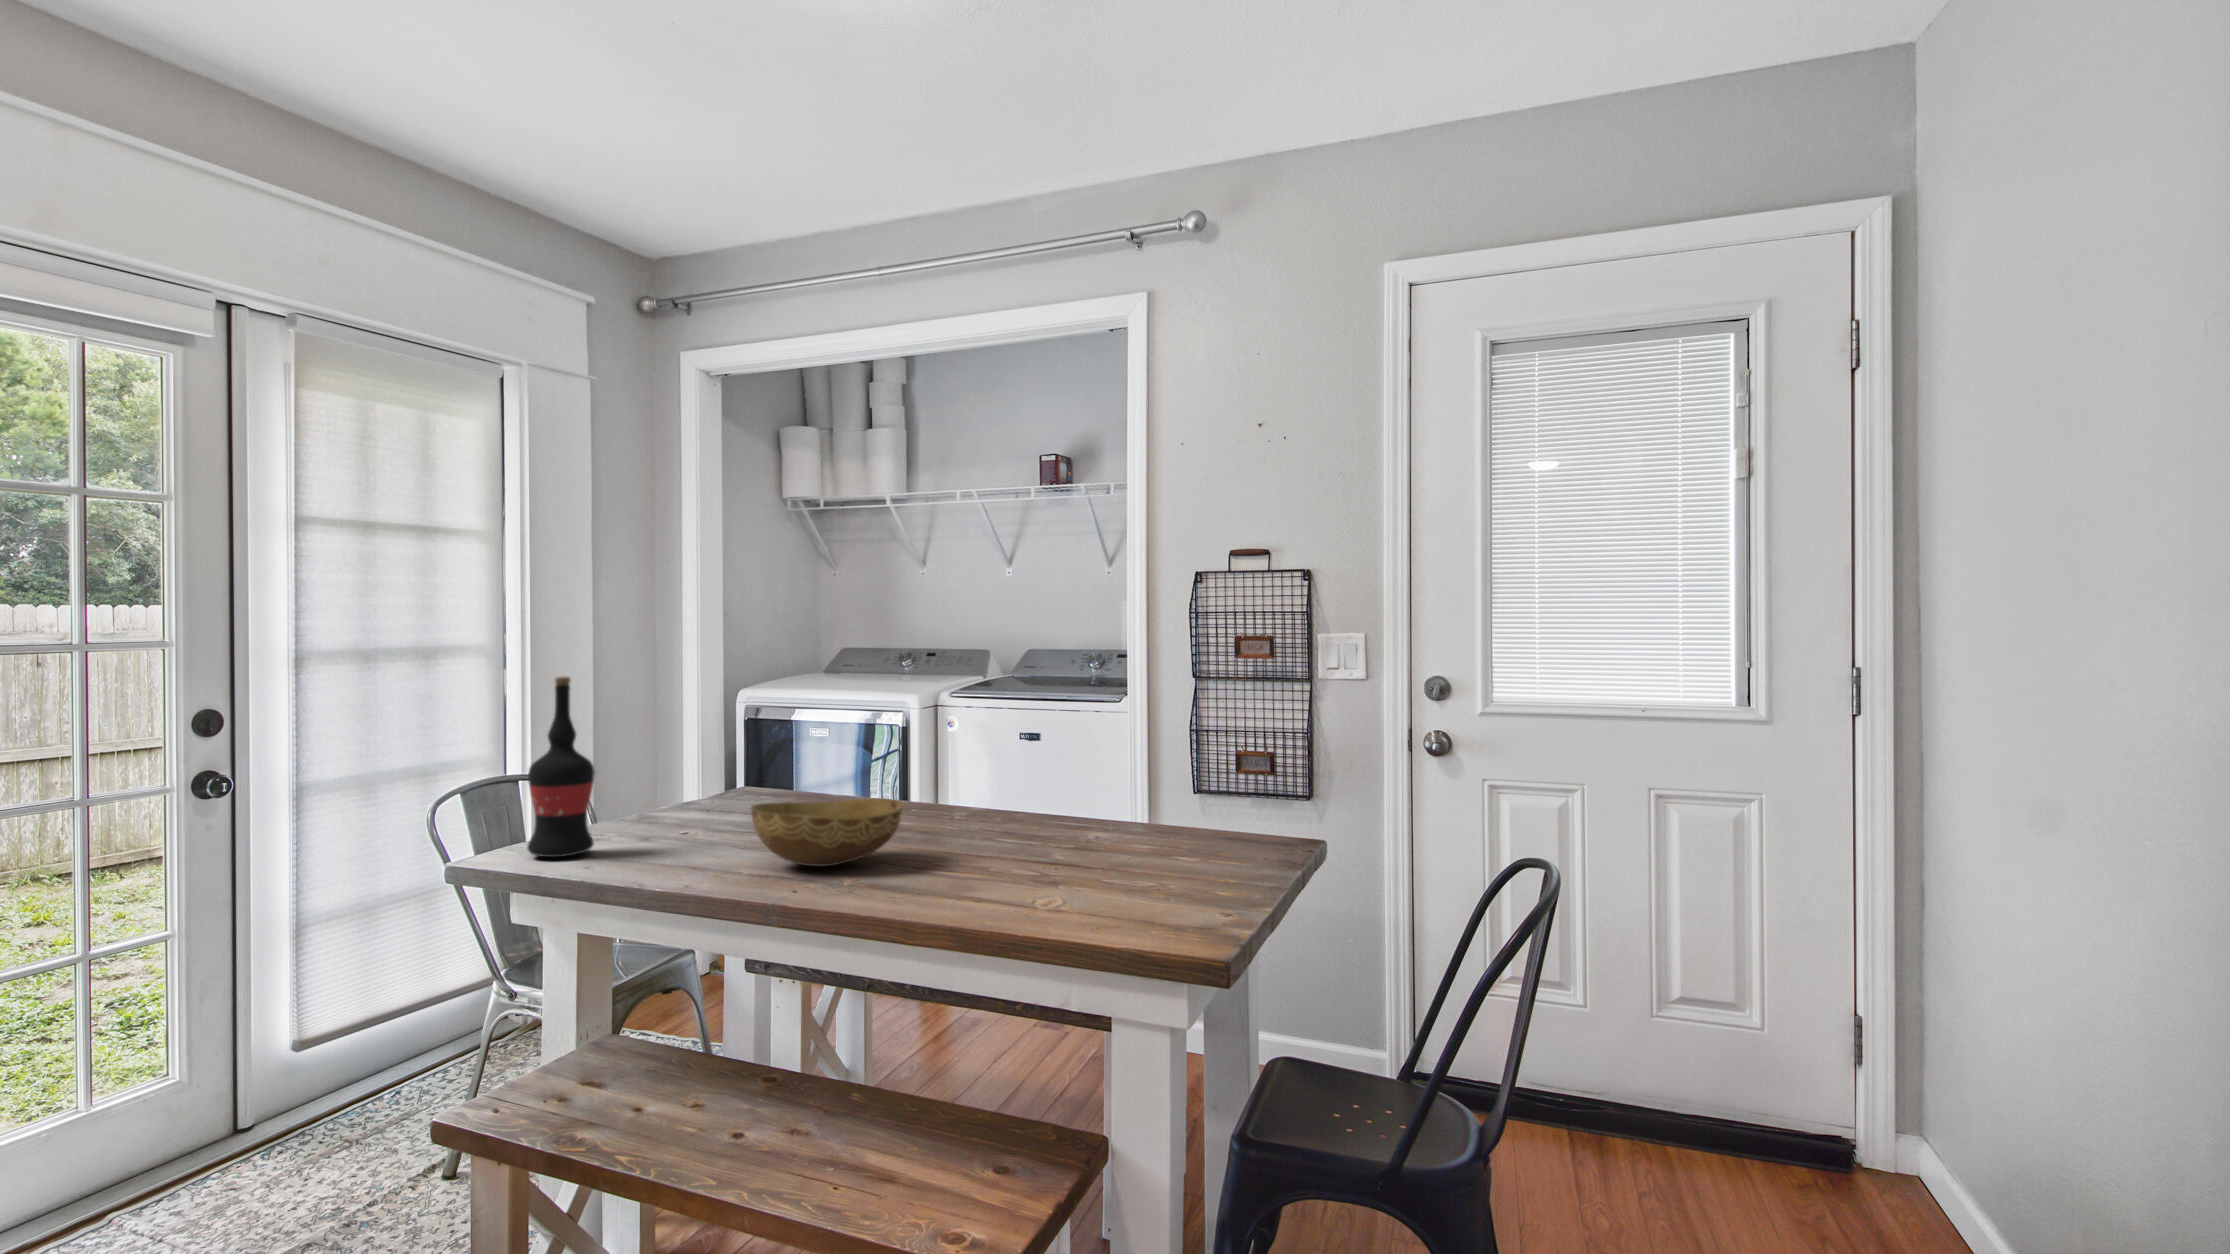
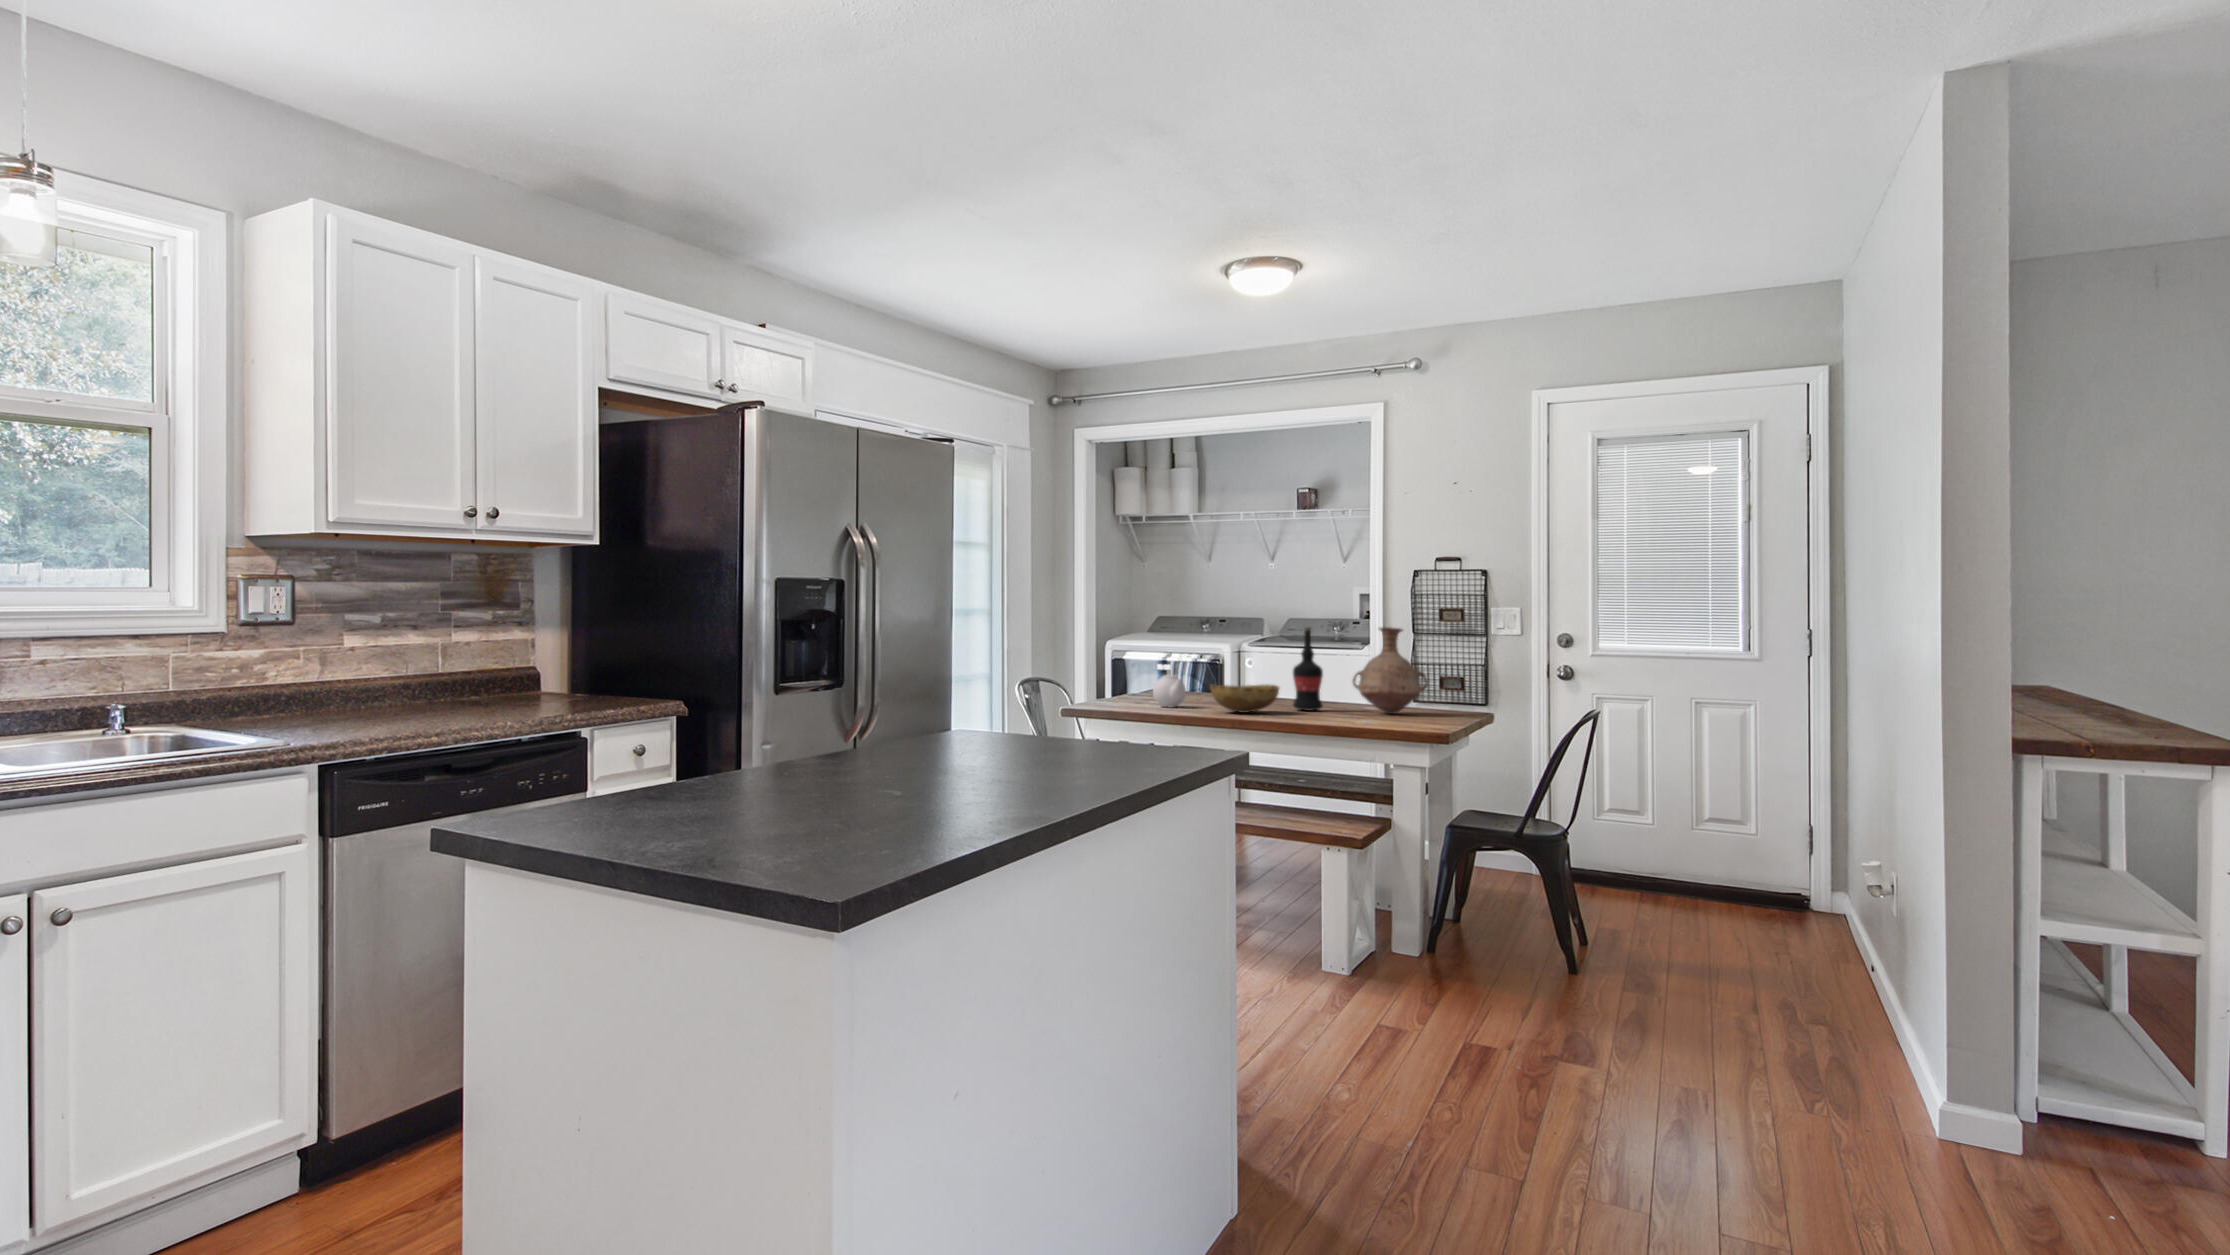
wine bottle: present [527,676,595,857] -> present [1293,627,1323,711]
vase: none [1057,677,1206,859] -> present [1353,627,1428,714]
teapot: none [665,766,736,845] -> present [1153,671,1186,707]

